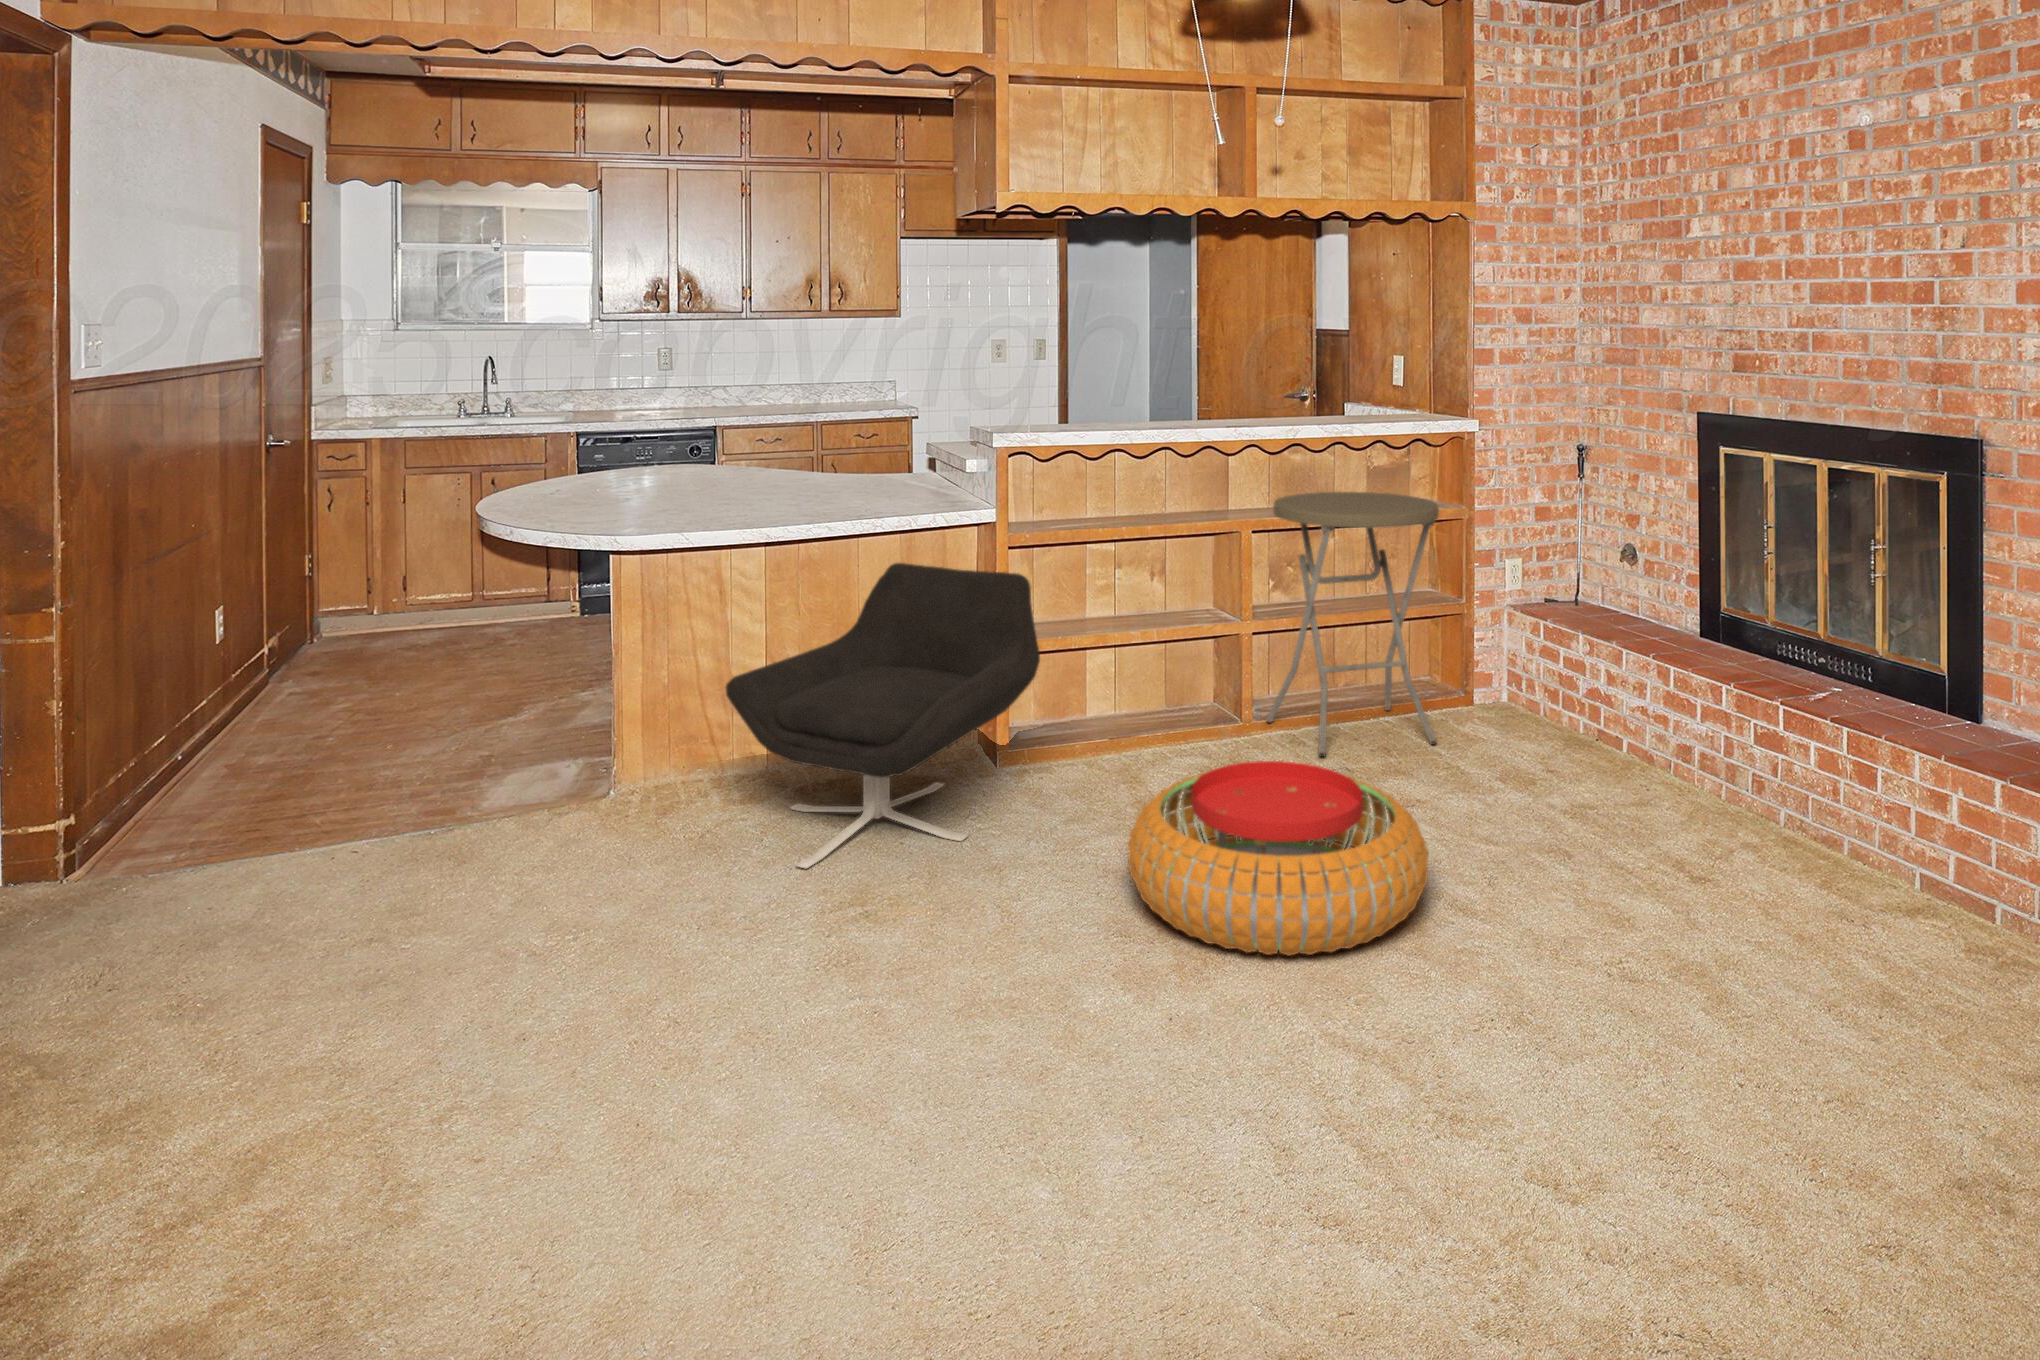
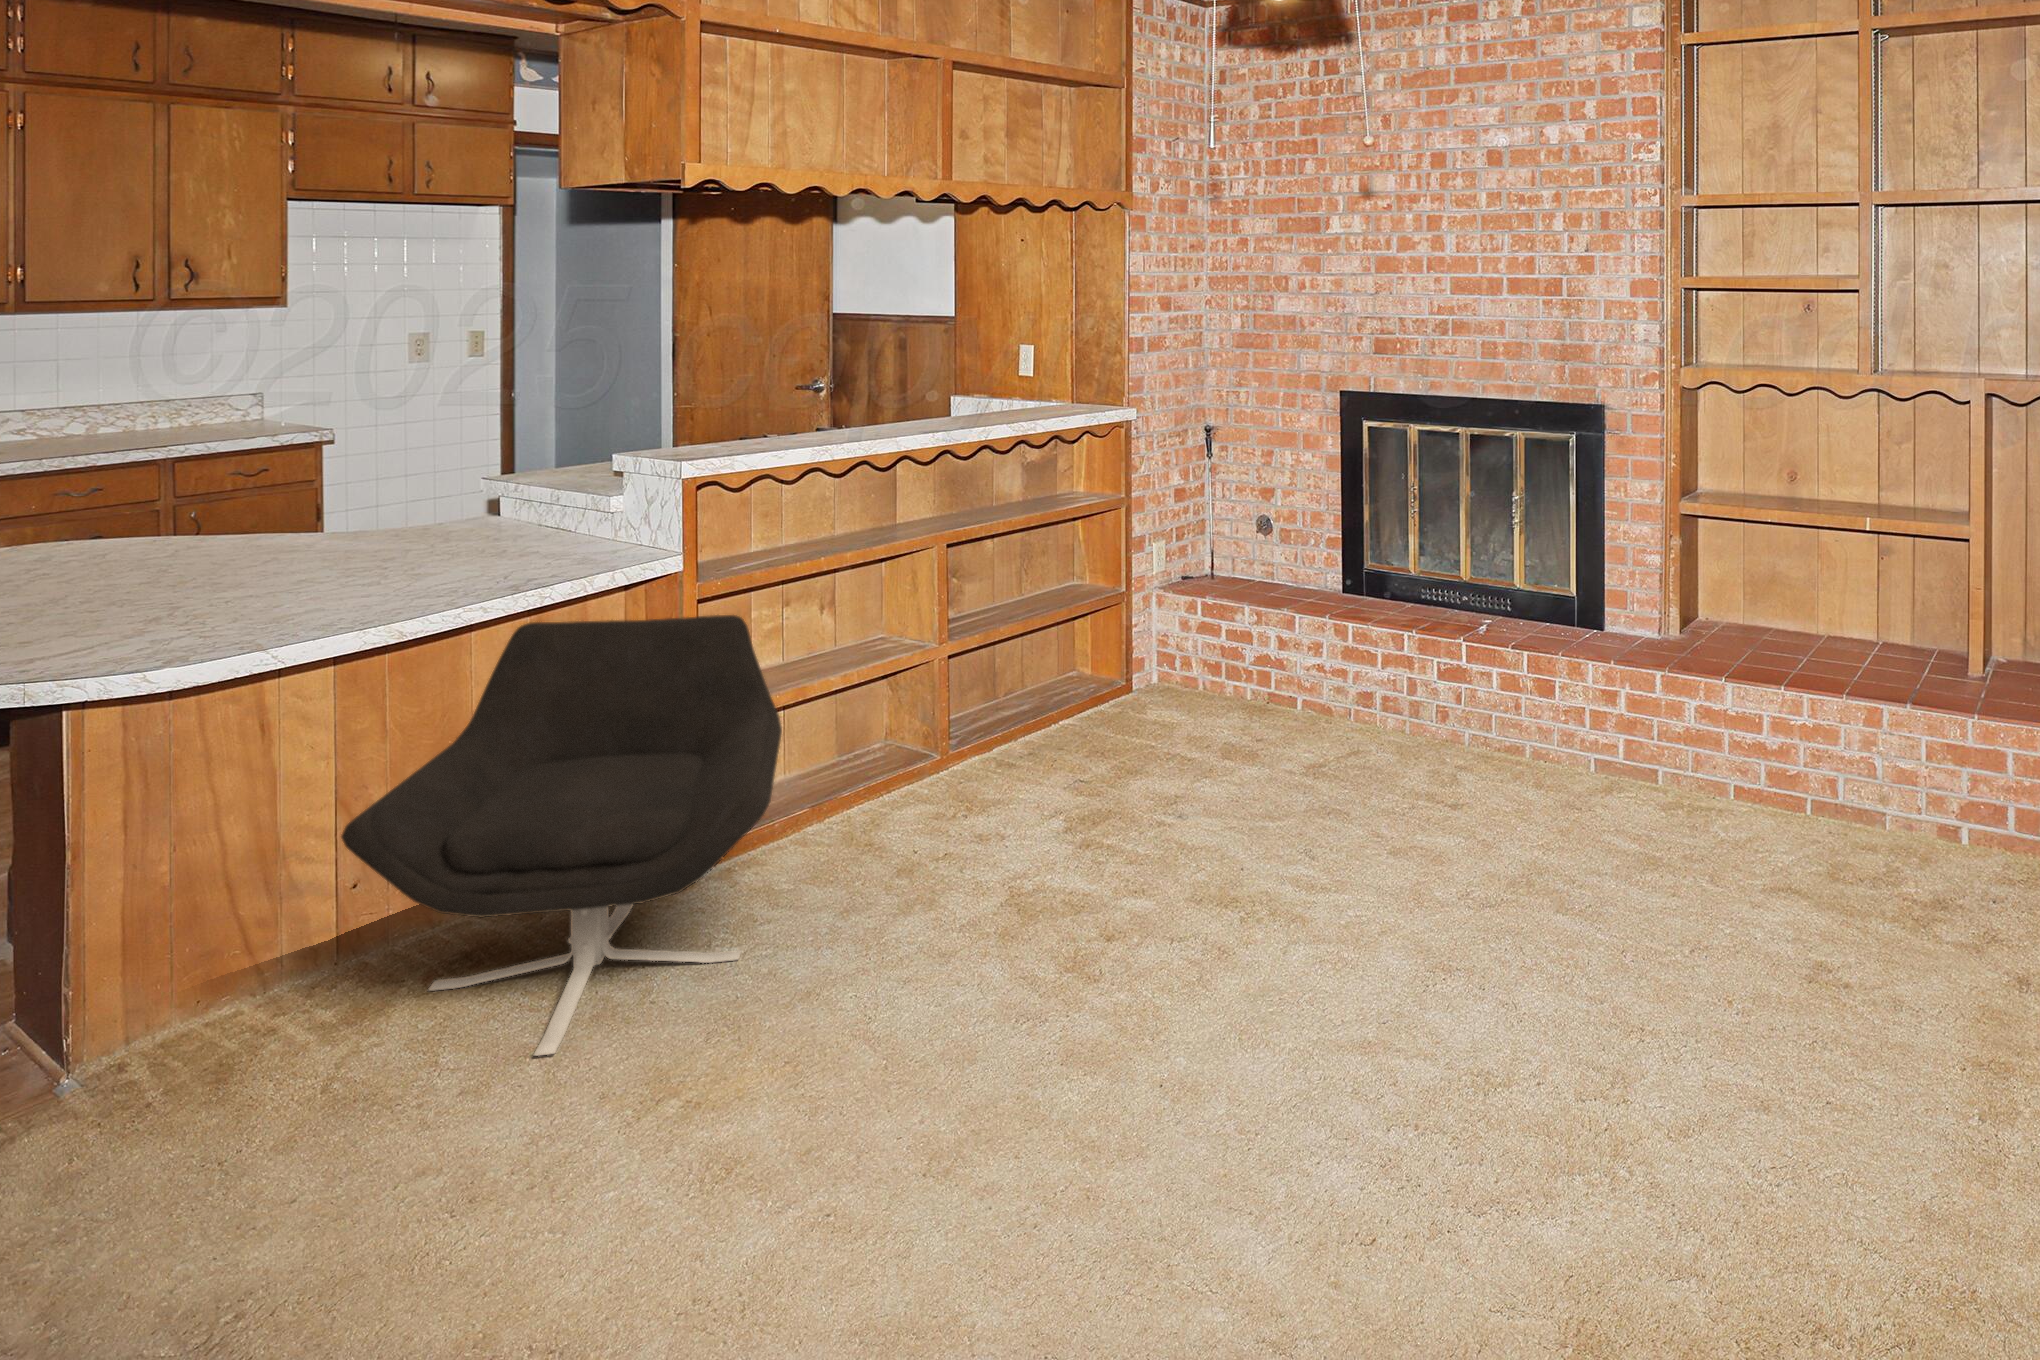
side table: present [1266,492,1439,757] -> none [952,486,1144,772]
pouf: present [1128,761,1428,956] -> none [991,770,1312,977]

